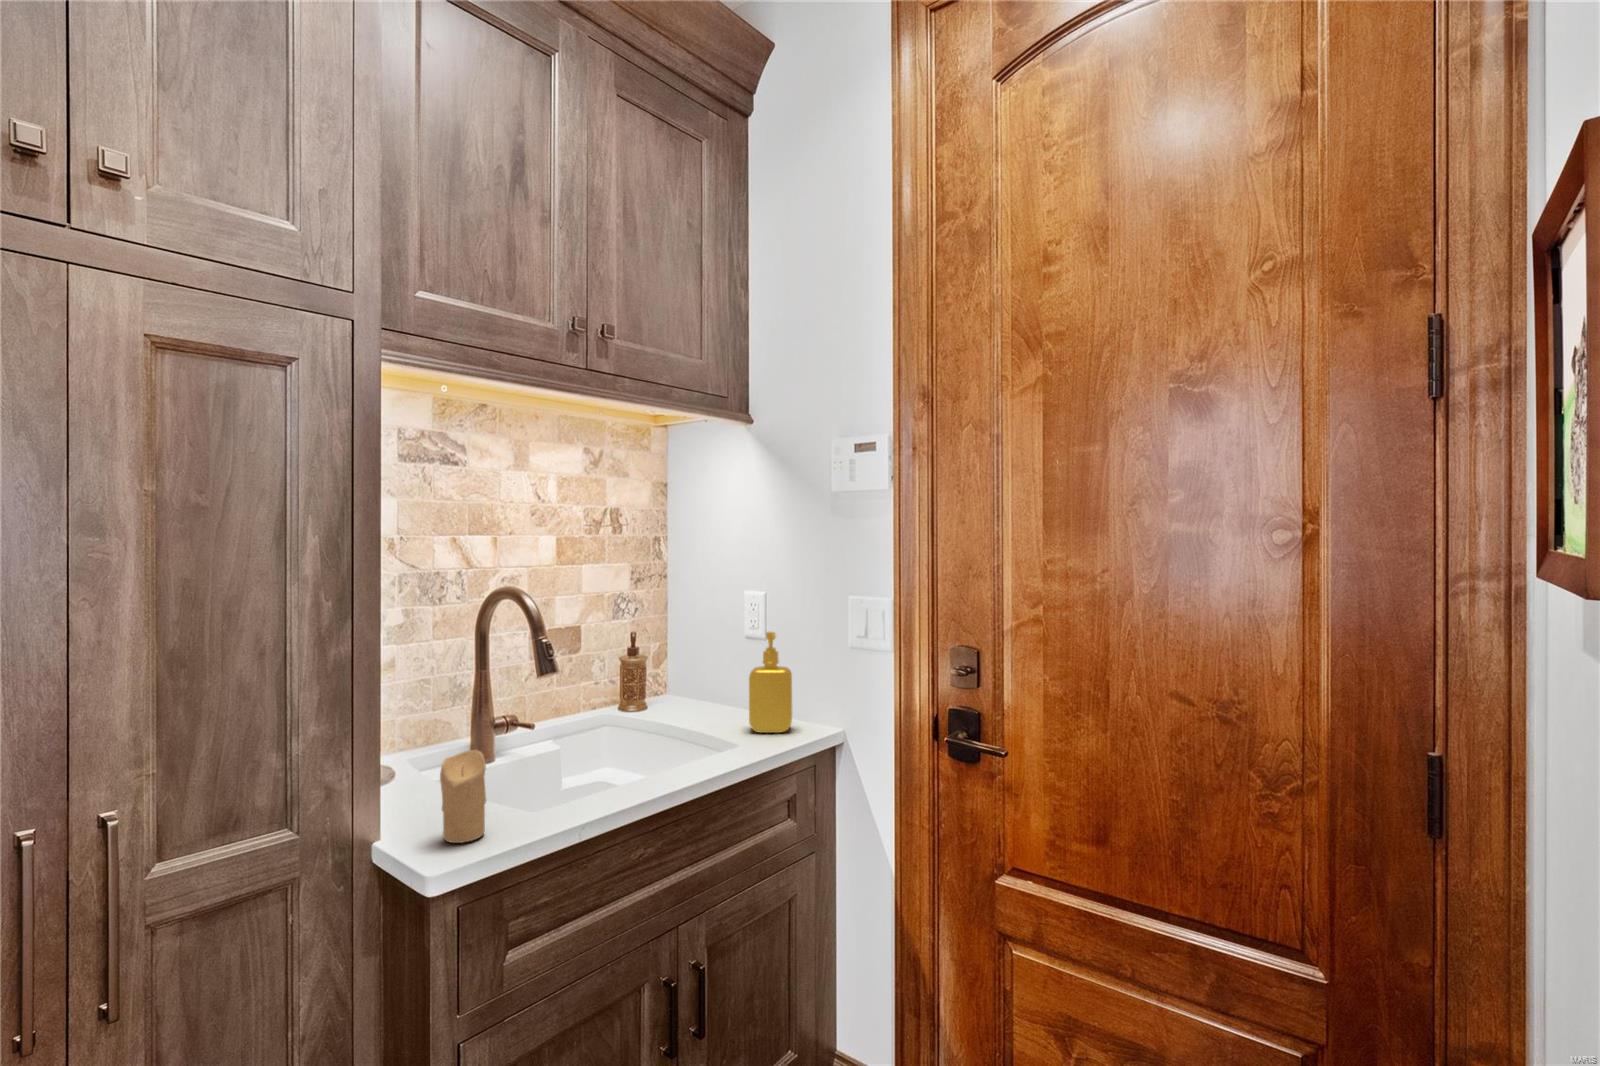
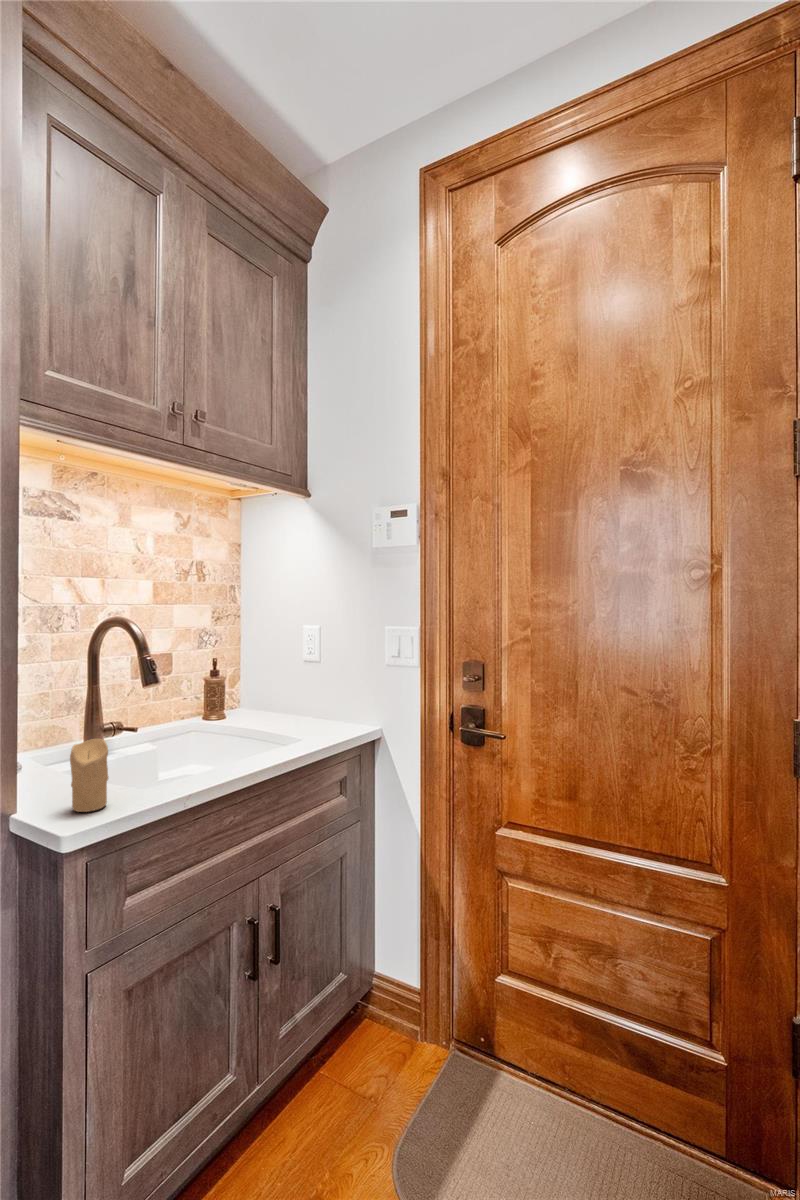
soap dispenser: present [749,632,792,733] -> none [309,655,341,731]

